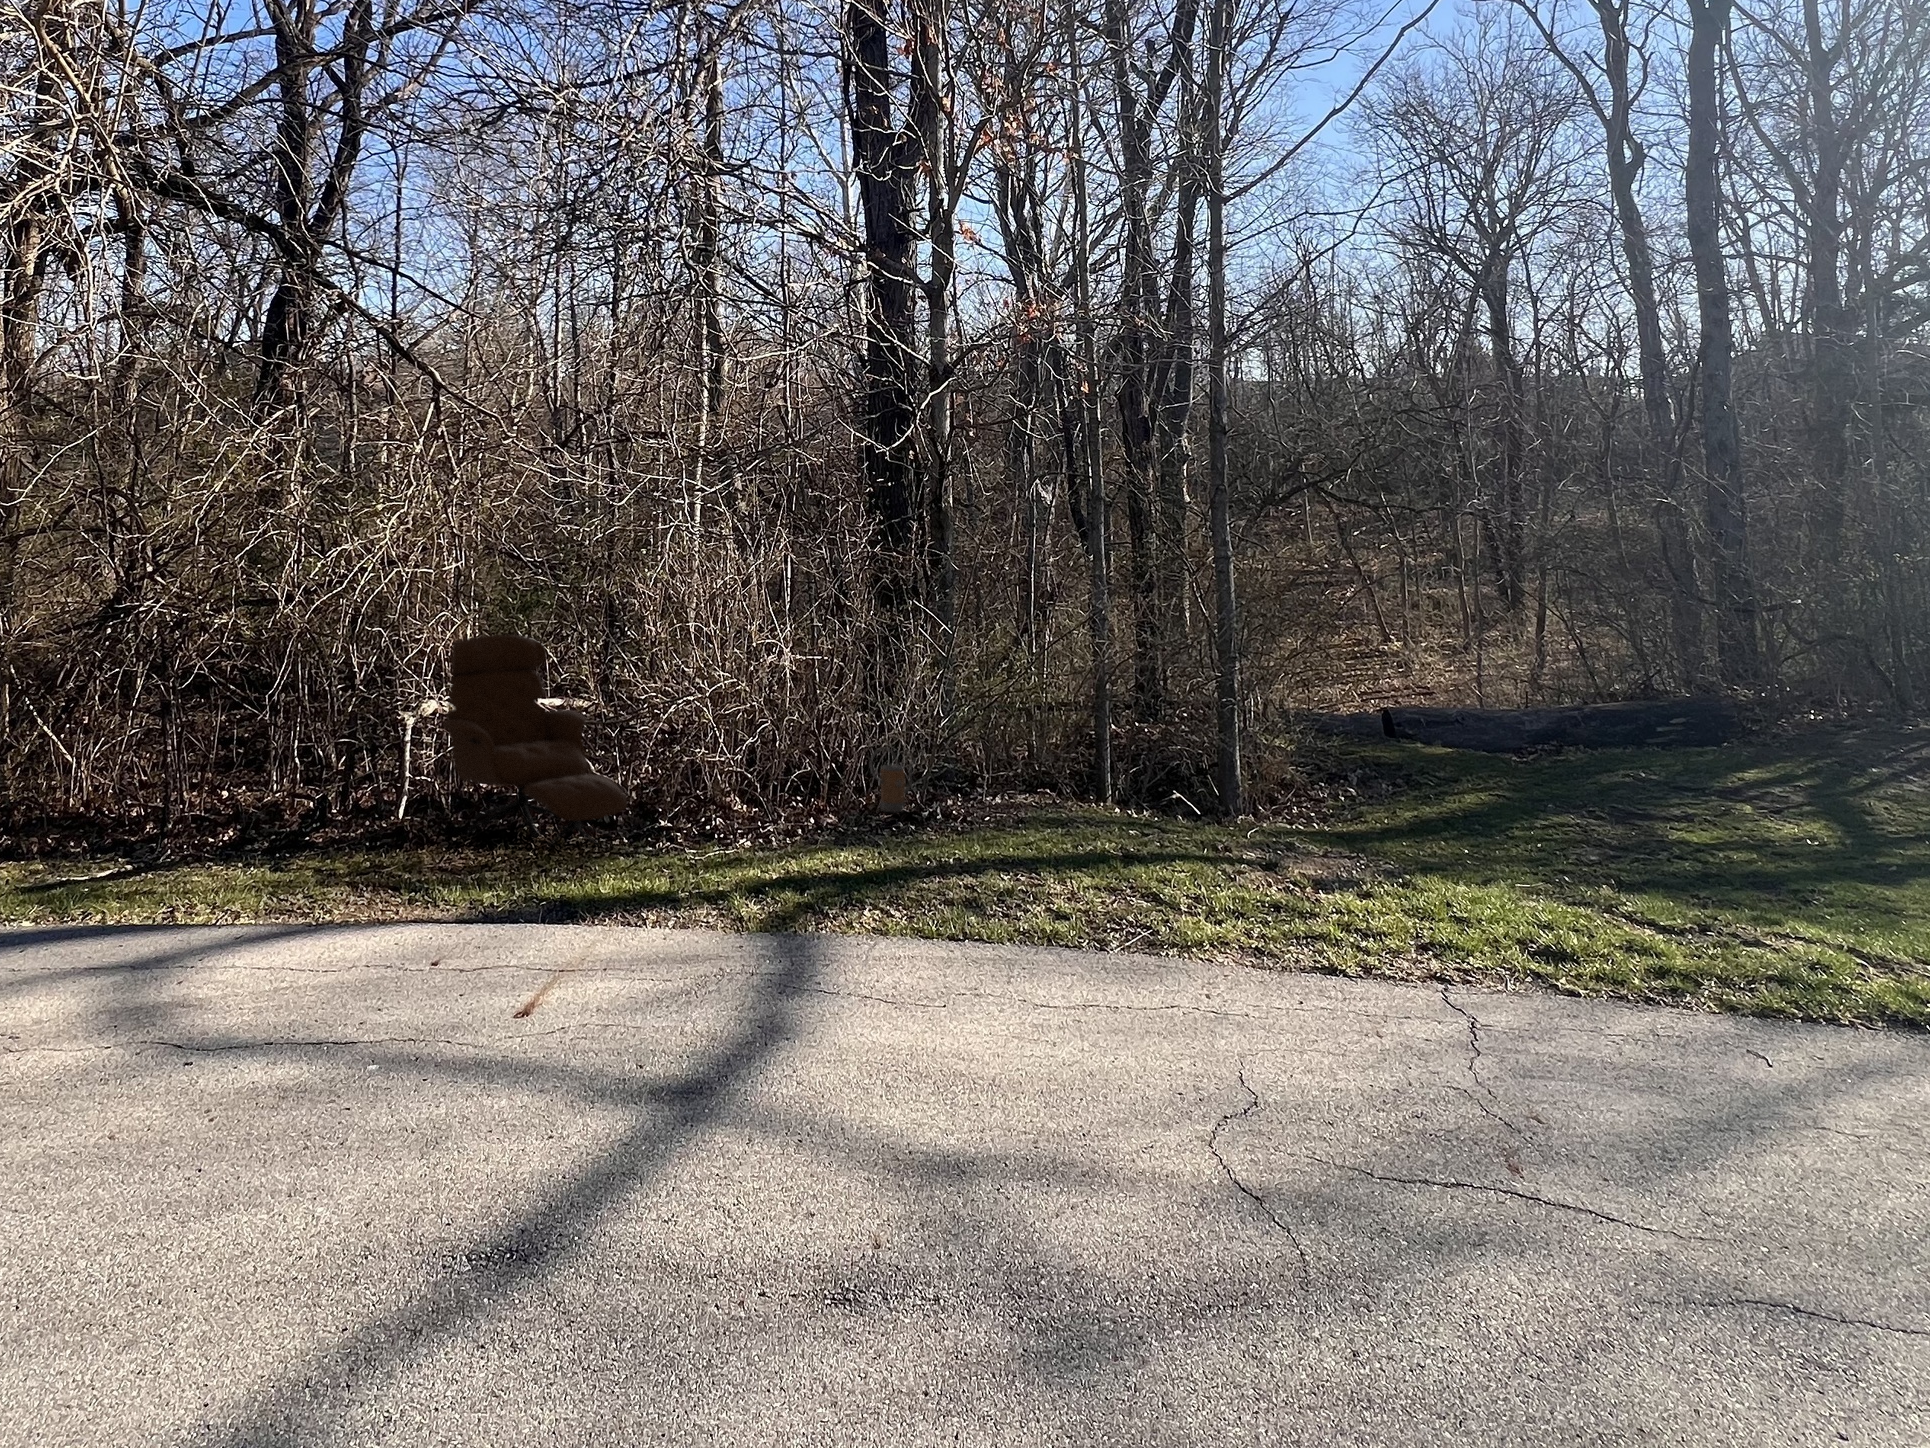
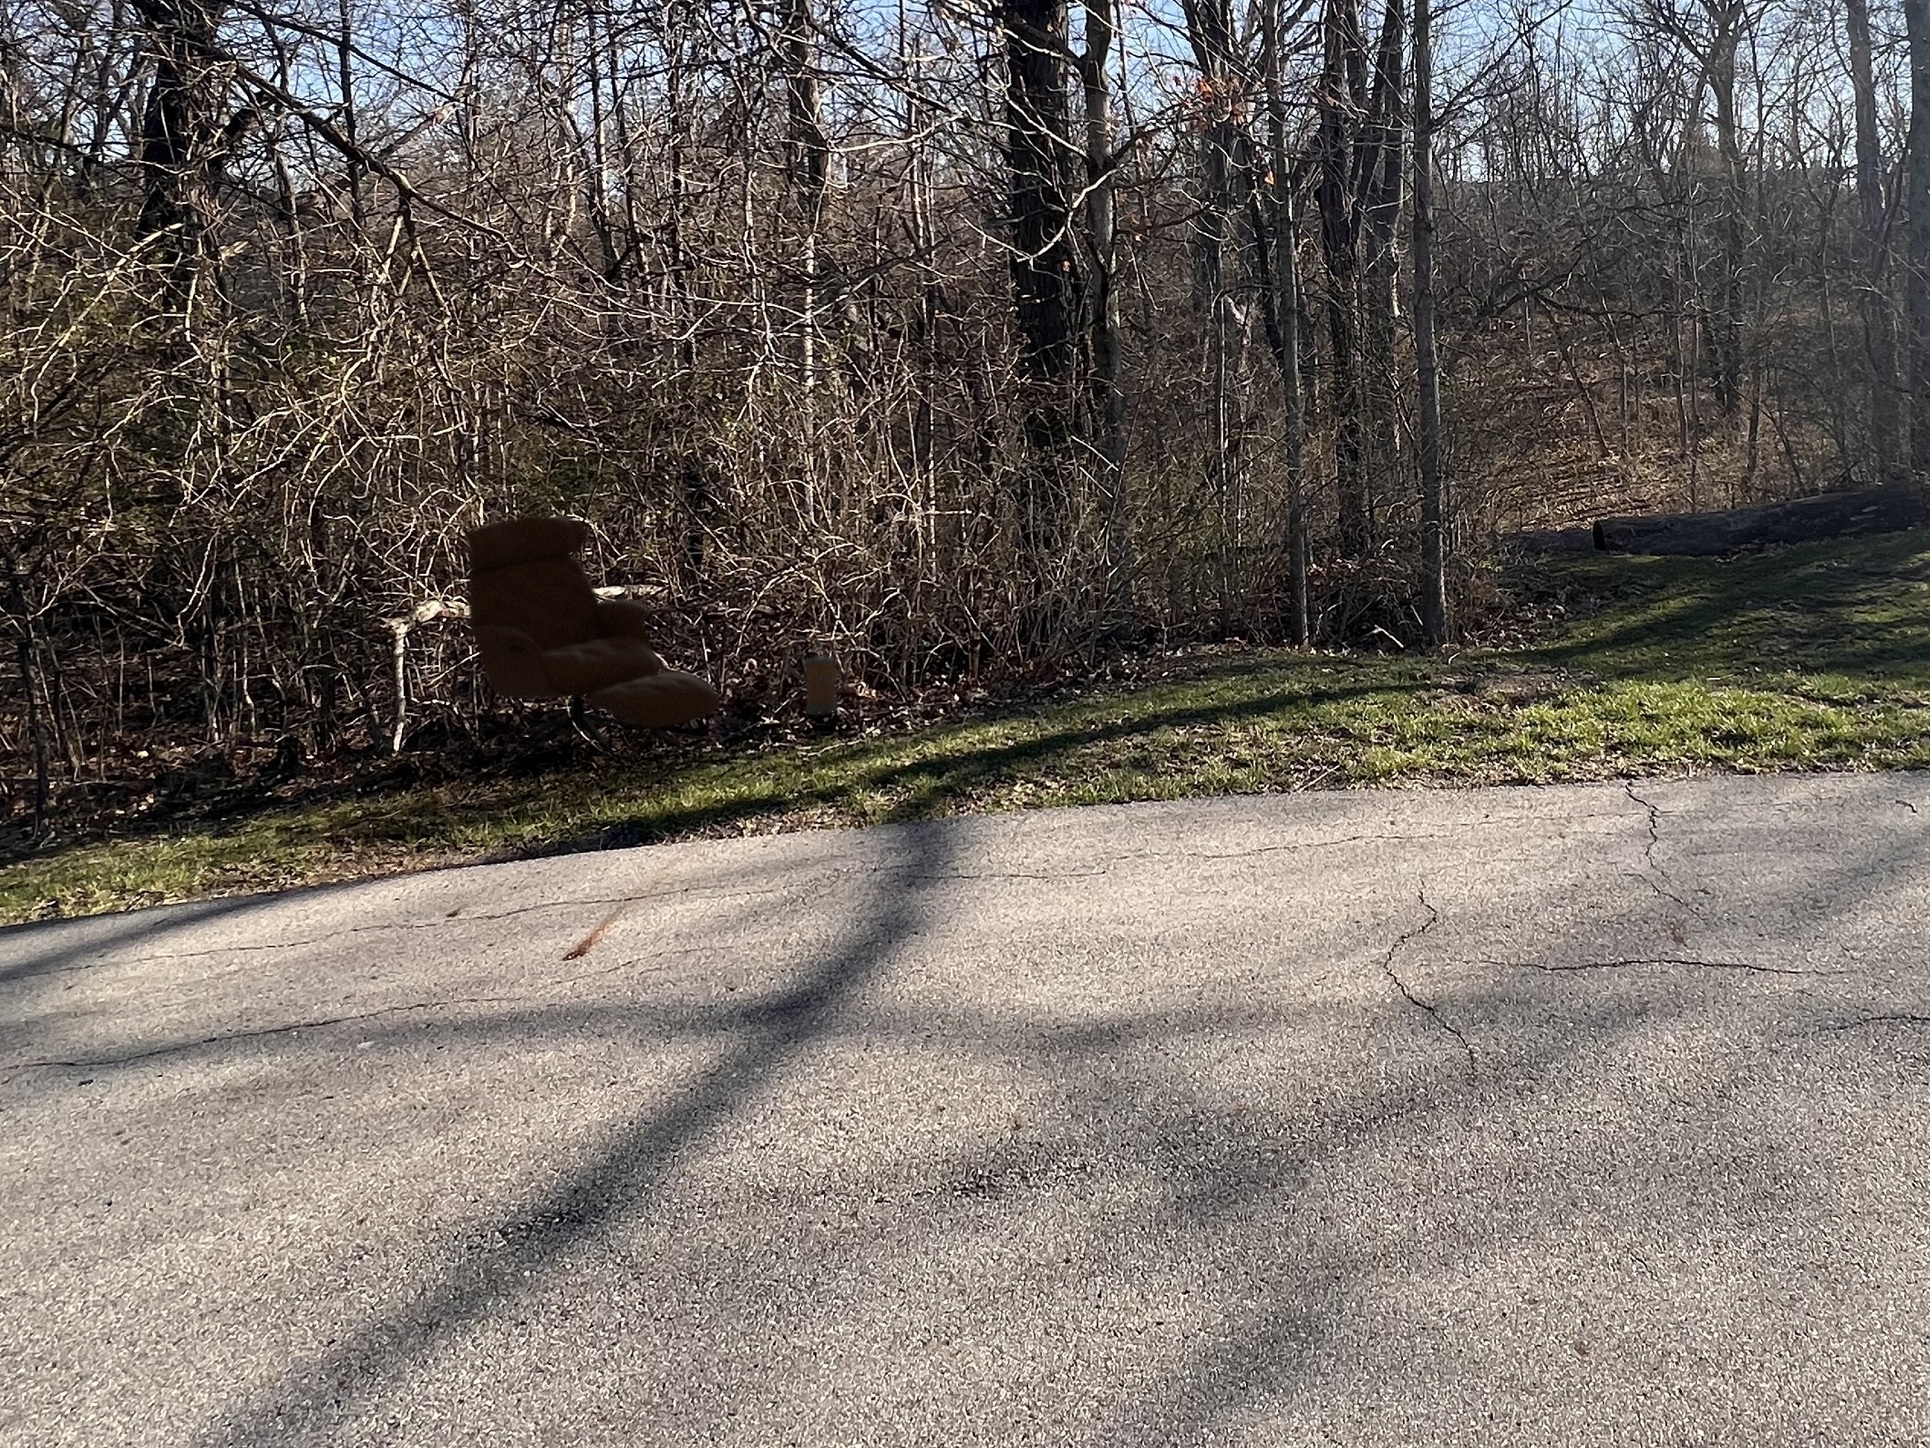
watering can: present [870,748,916,812] -> present [785,637,852,715]

